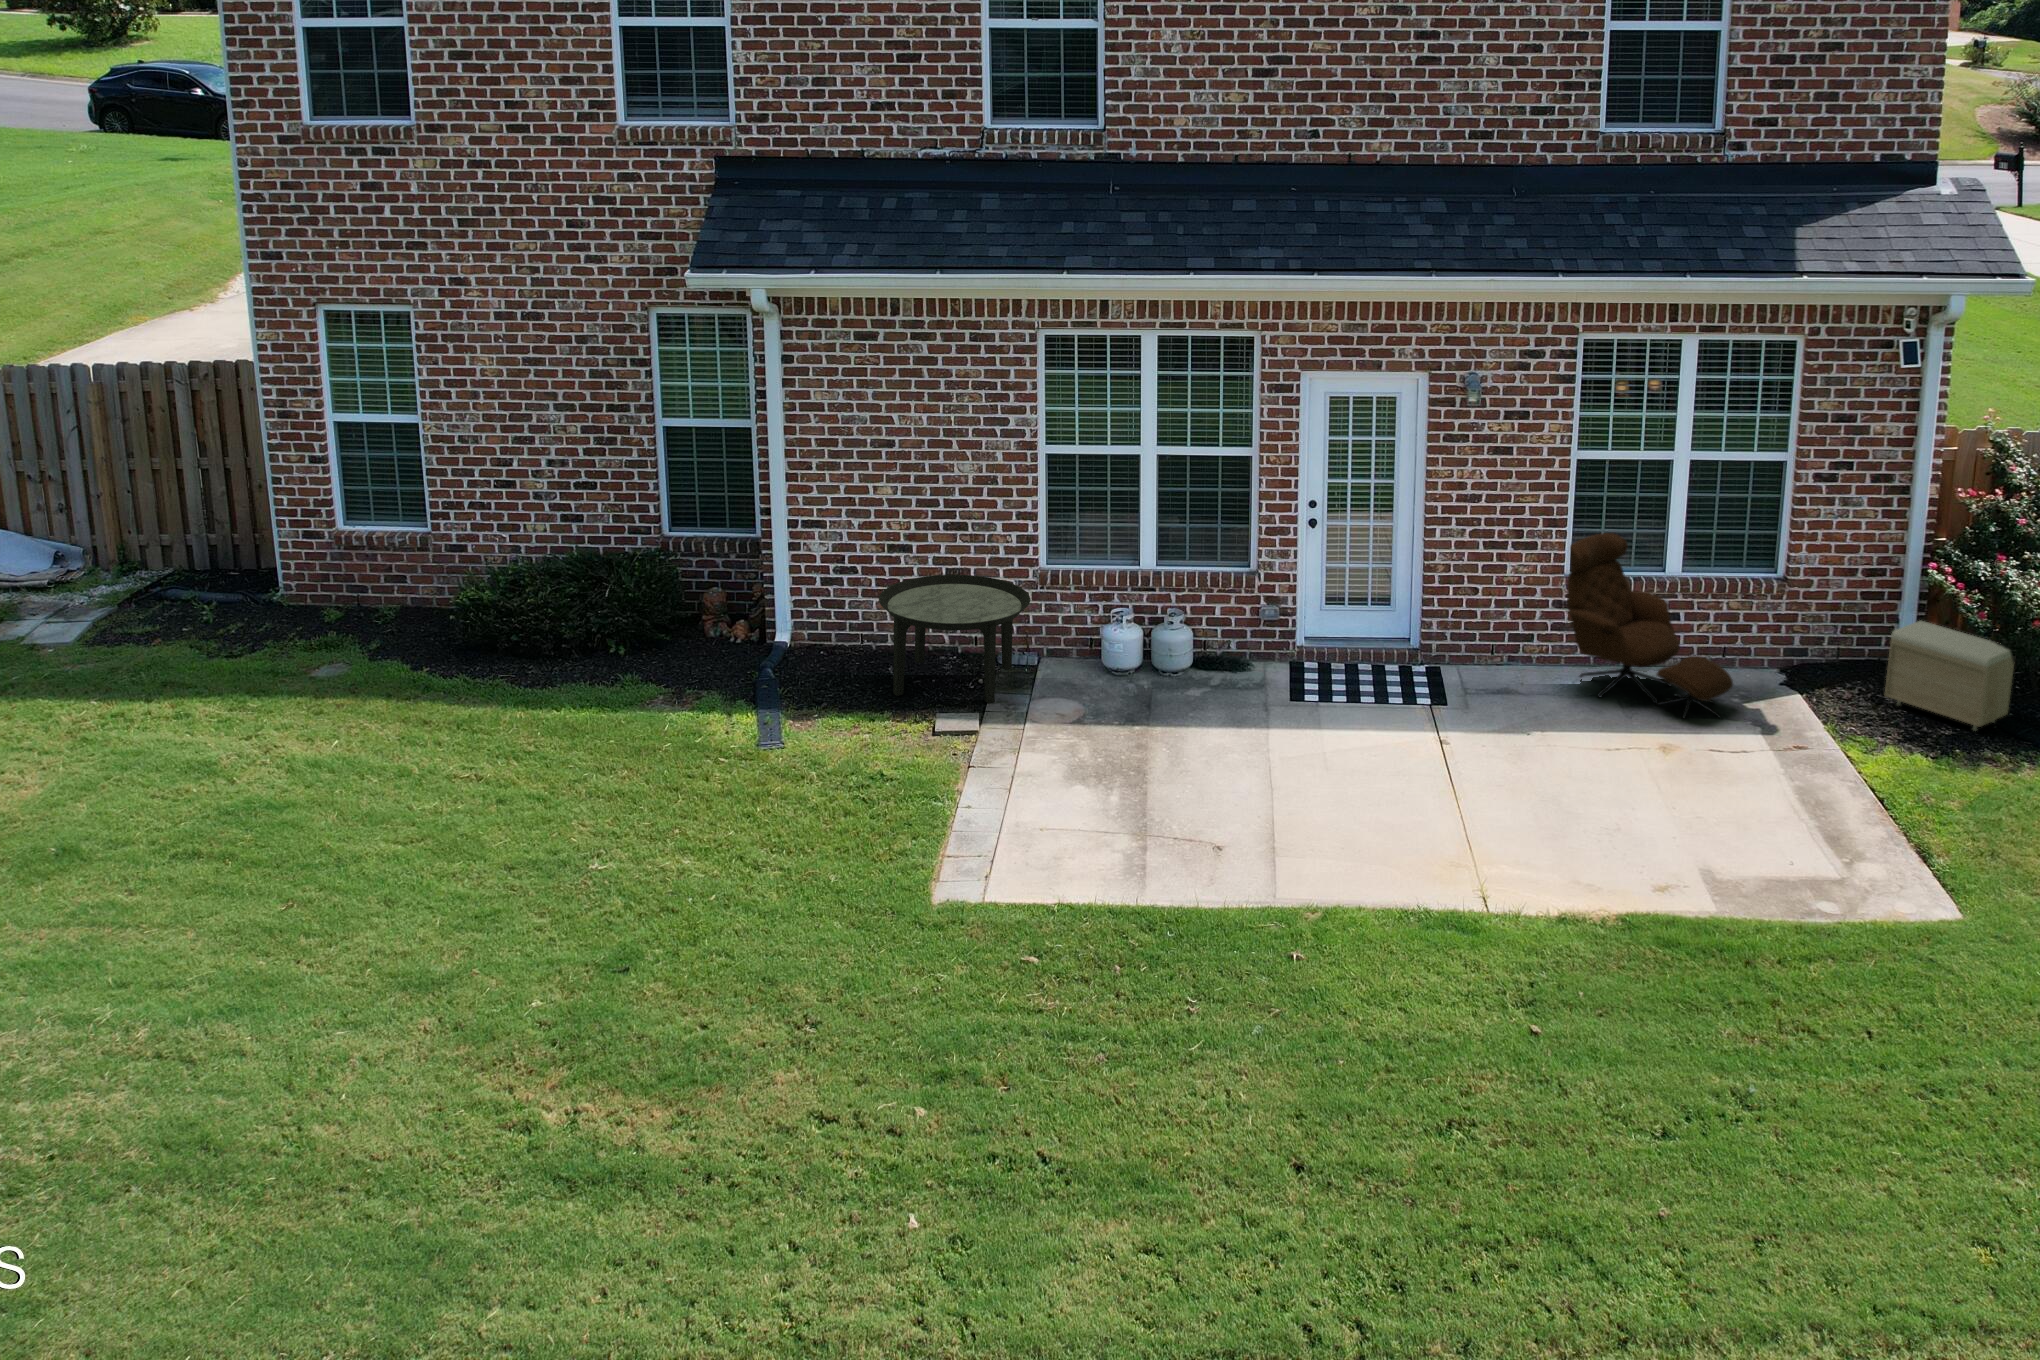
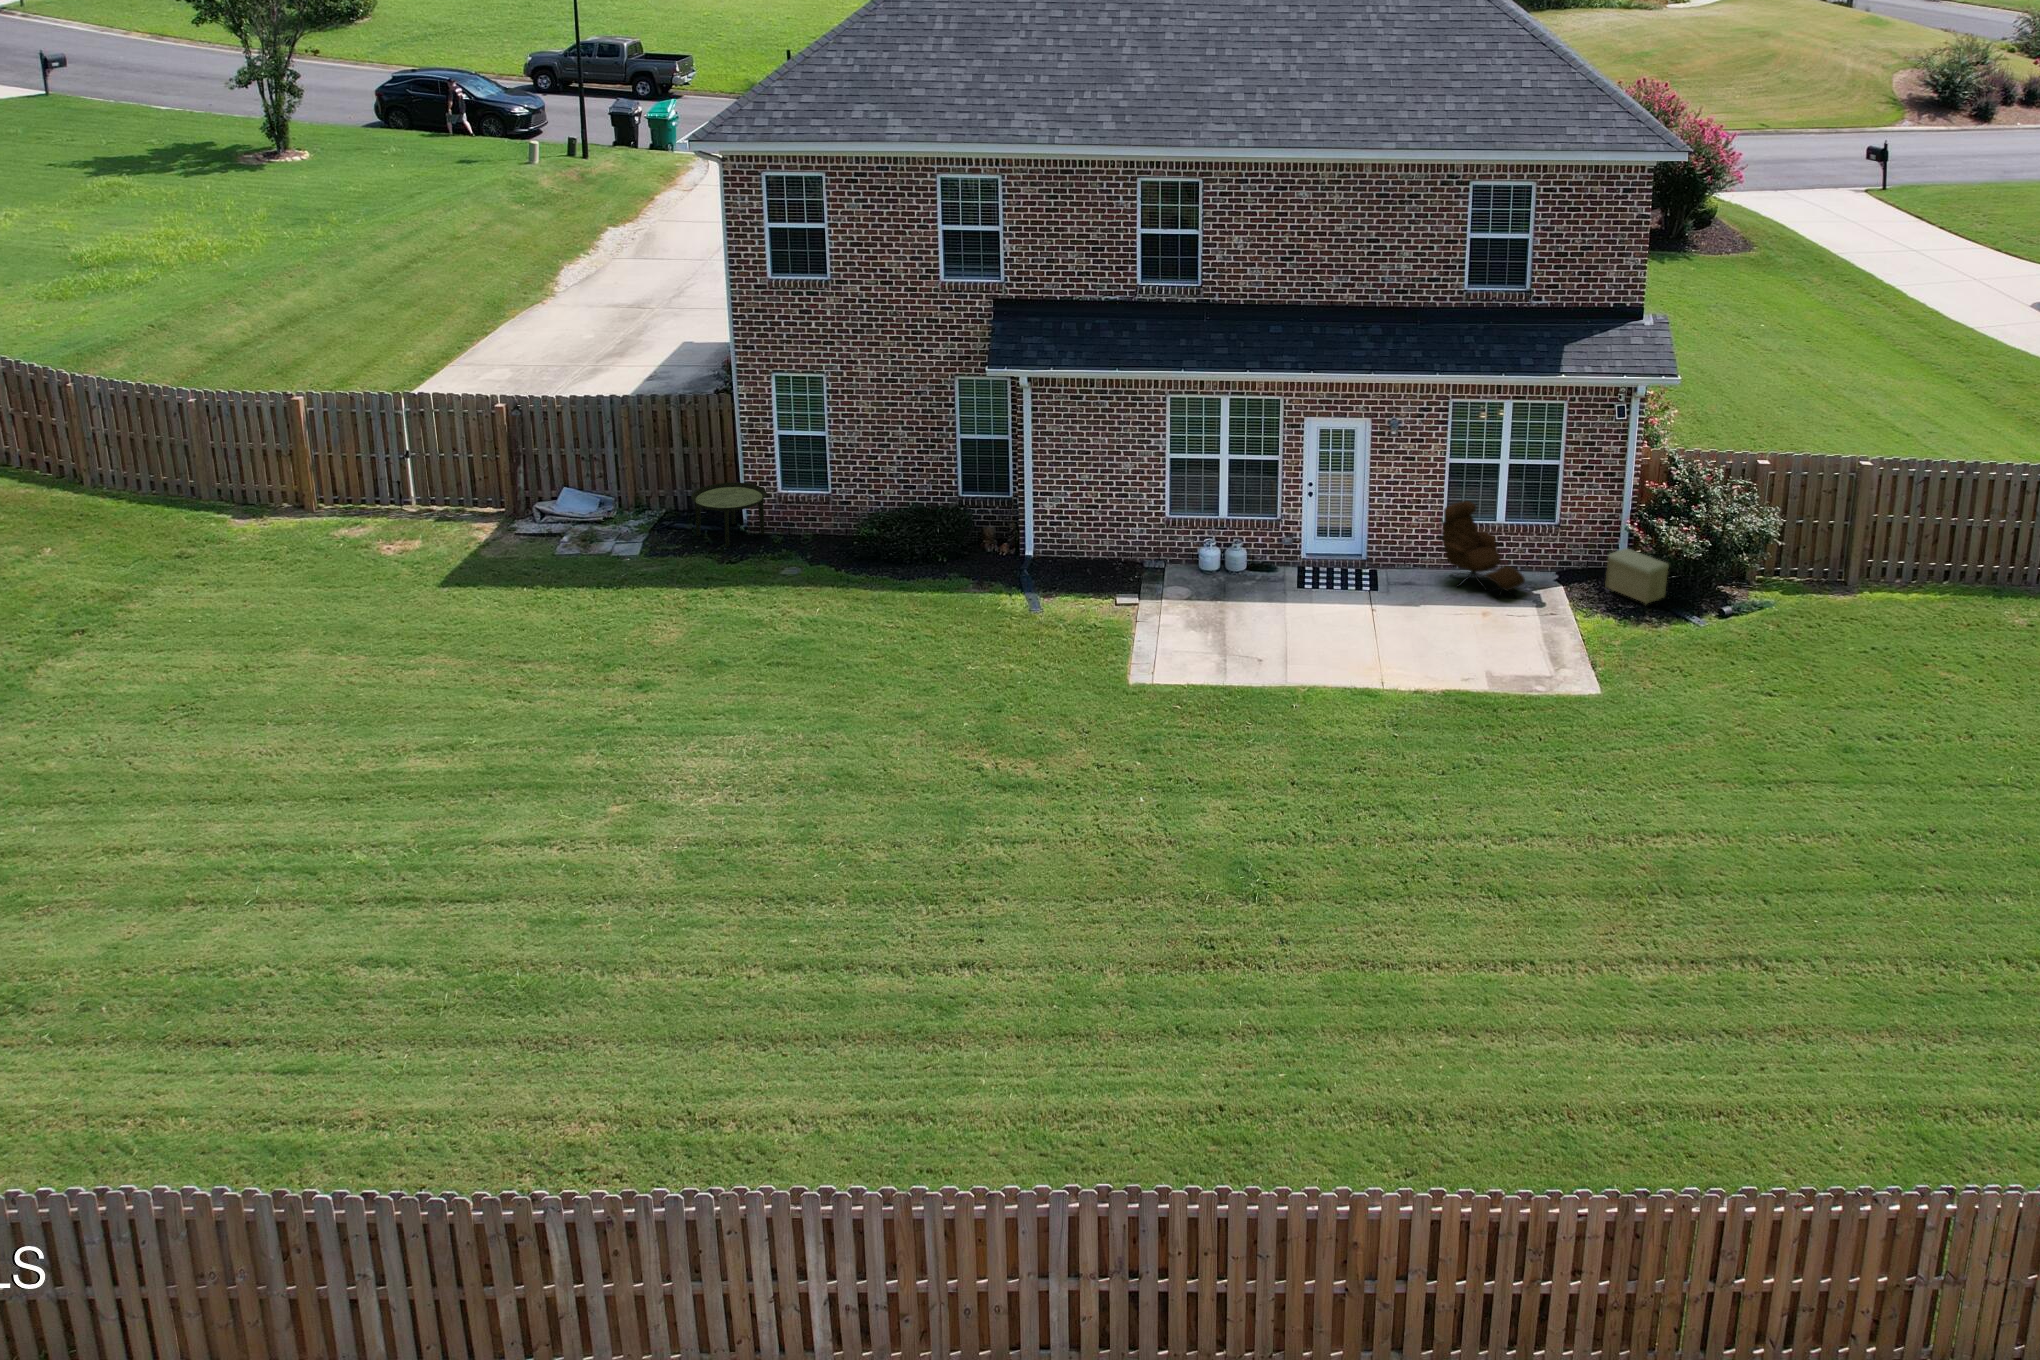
round table: present [879,575,1030,703] -> present [691,482,767,547]

